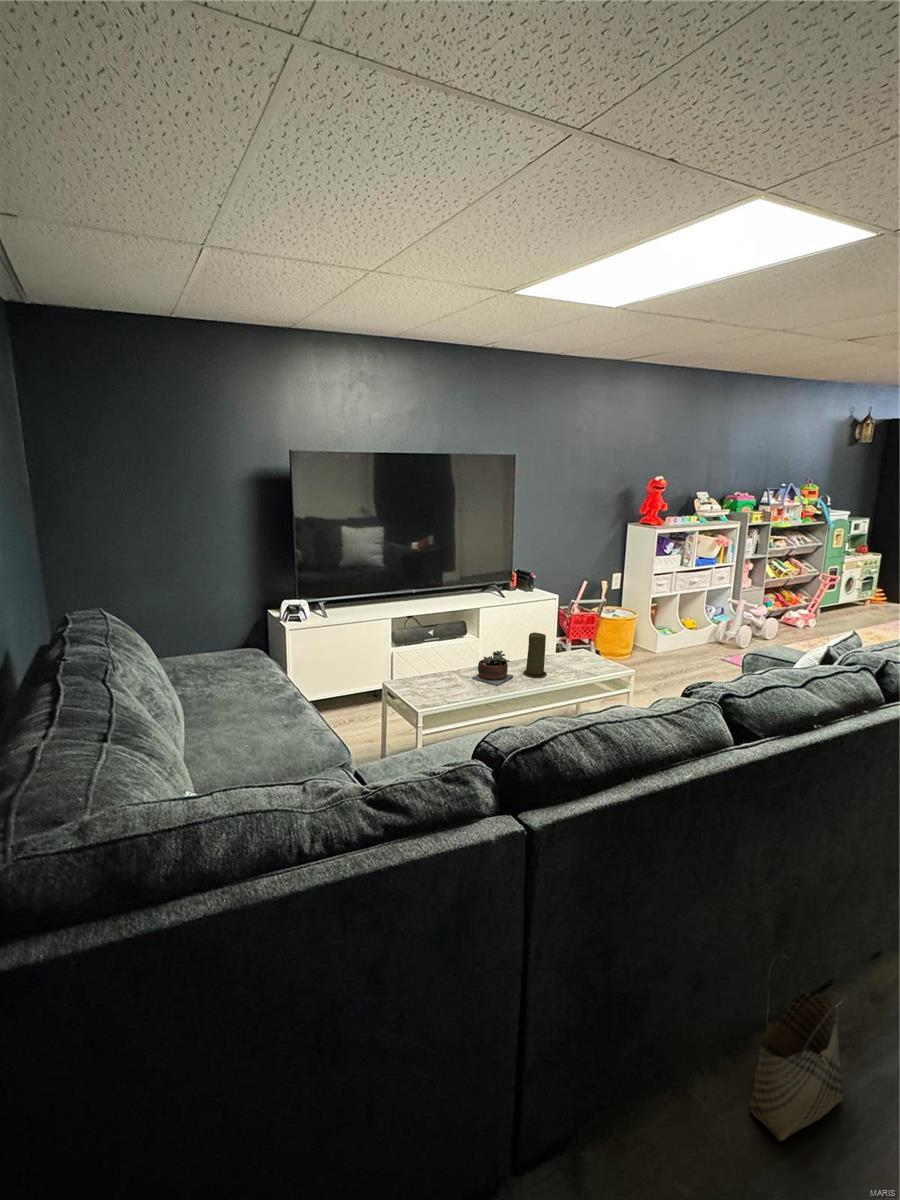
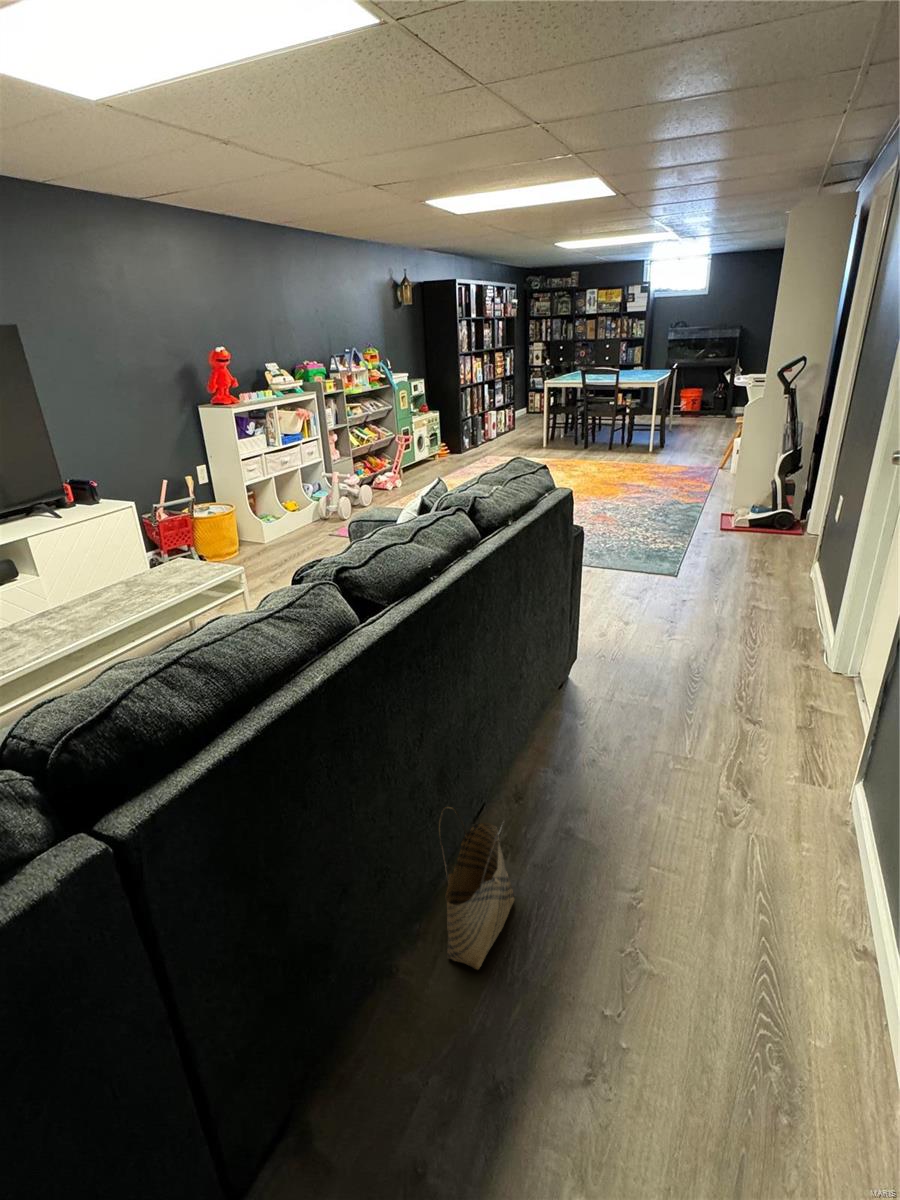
candle: present [523,632,547,678] -> none [99,552,138,609]
succulent plant: present [472,651,513,685] -> none [30,586,93,634]

